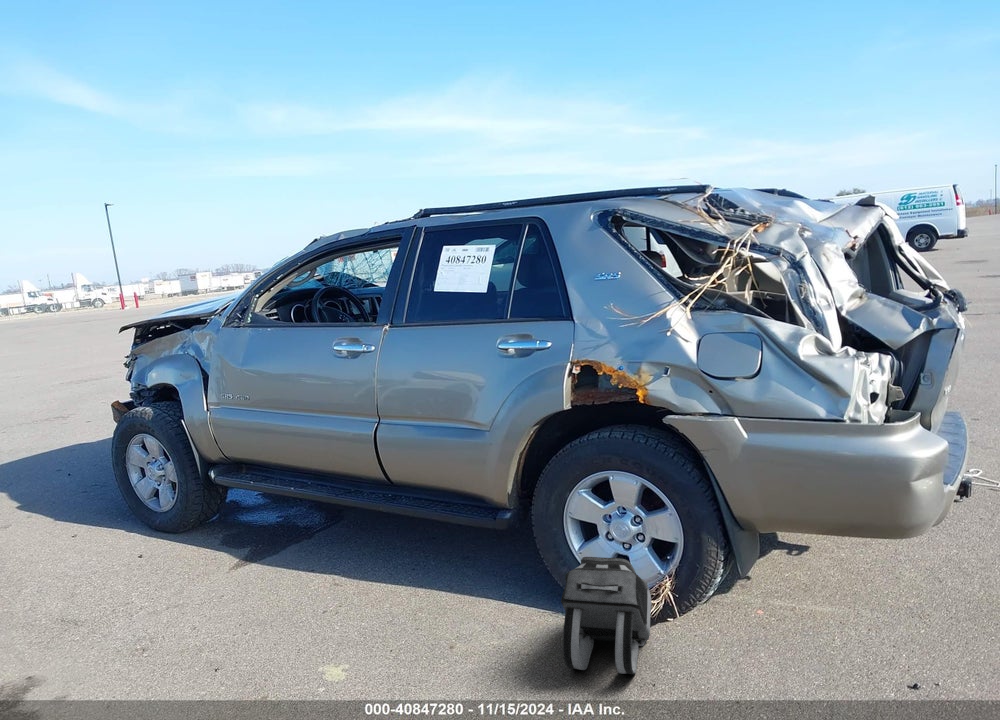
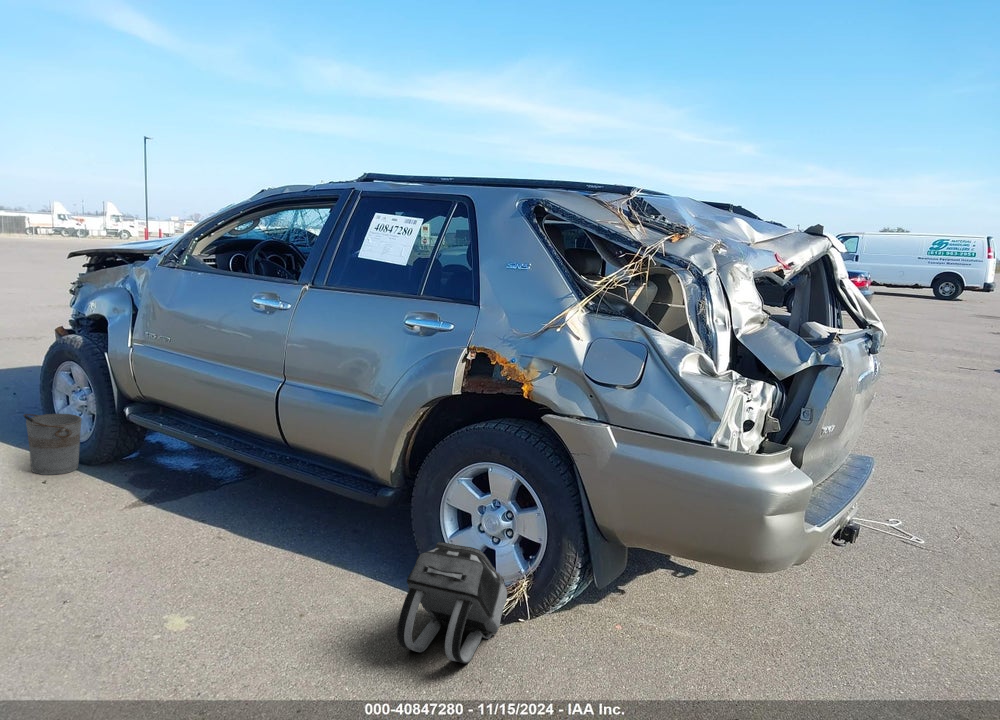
bucket: none [108,485,167,549] -> present [24,414,82,475]

